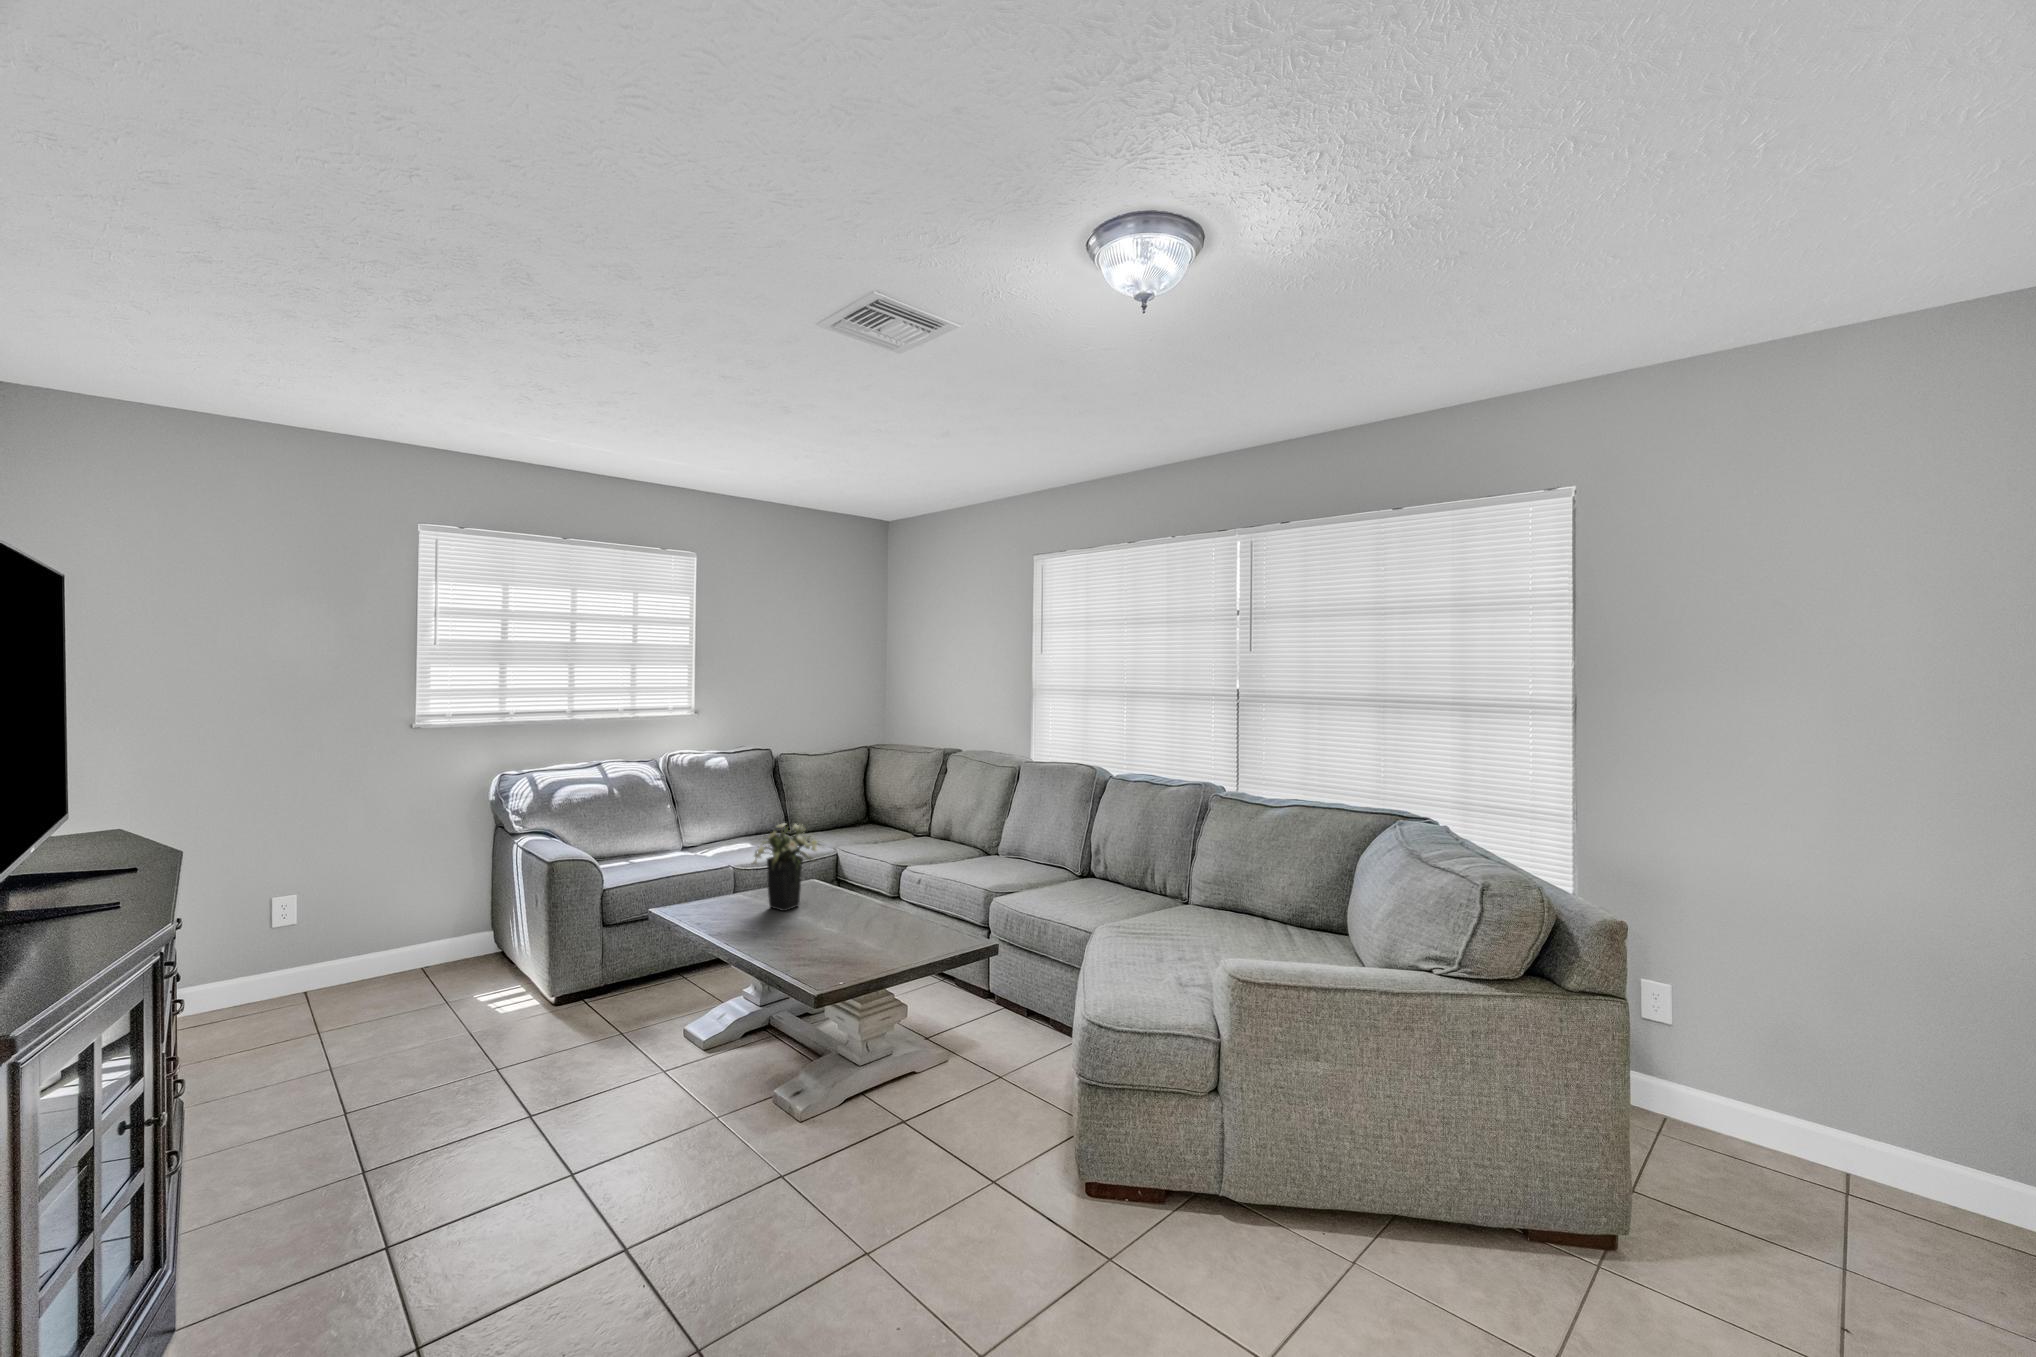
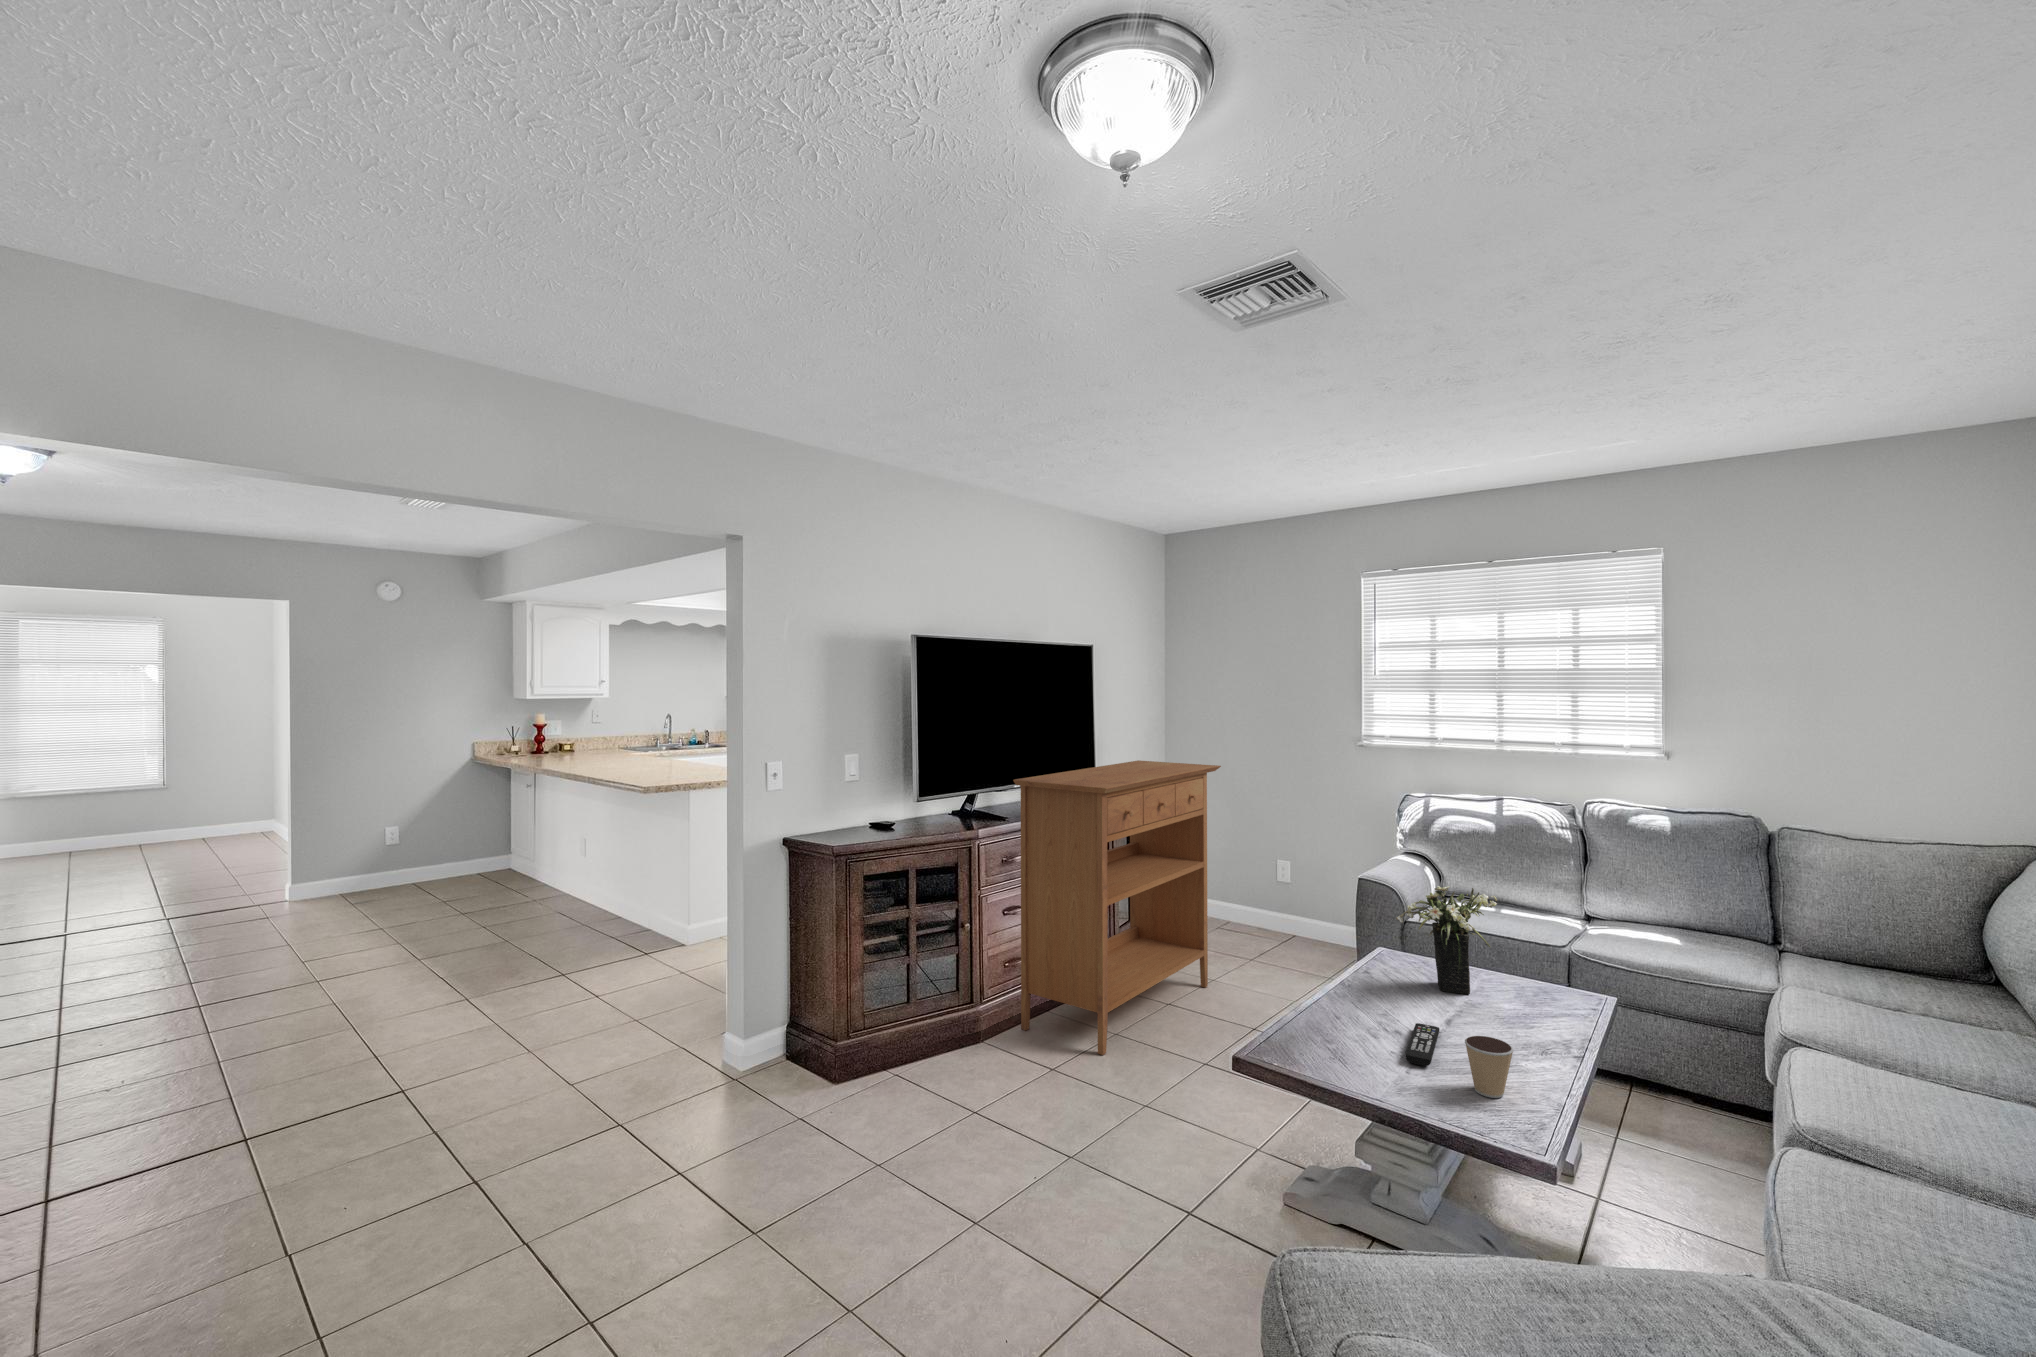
console table: none [170,766,442,1282] -> present [1013,760,1221,1055]
coffee cup: none [925,899,956,939] -> present [1465,1036,1513,1098]
remote control: none [842,923,902,945] -> present [1405,1023,1440,1066]

